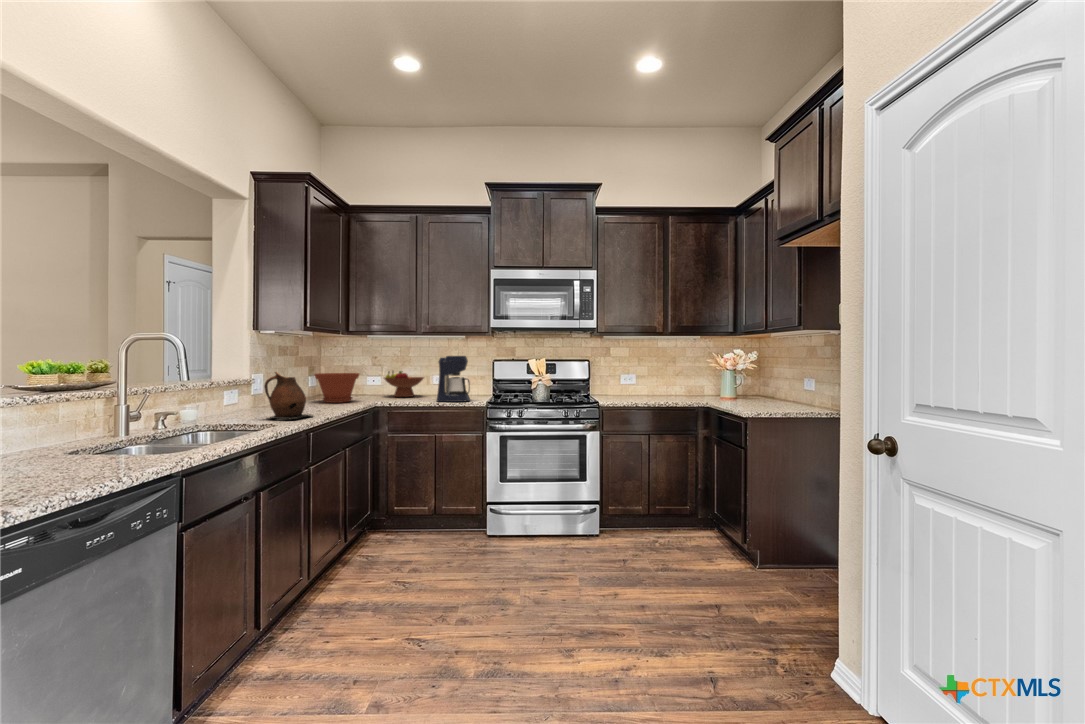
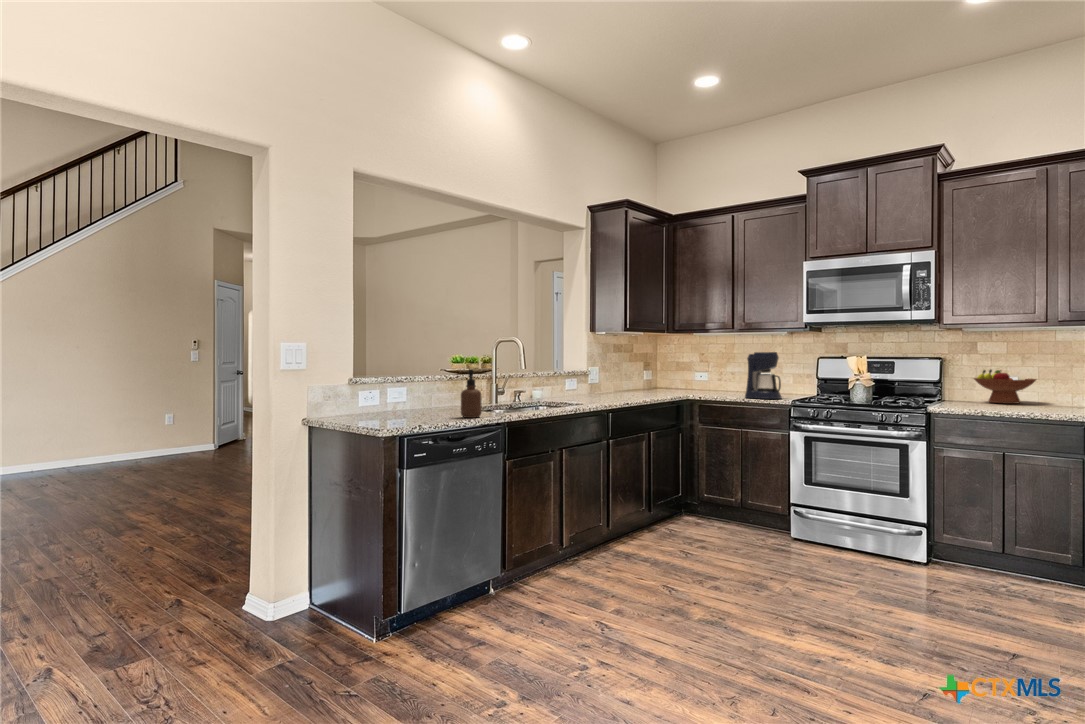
fruit bowl: present [384,371,424,397] -> present [974,369,1036,404]
ceramic pitcher: present [264,372,312,419] -> none [585,366,621,403]
plant pot: present [314,373,359,403] -> none [636,368,675,394]
soap dispenser: none [67,385,116,472] -> present [461,370,482,418]

